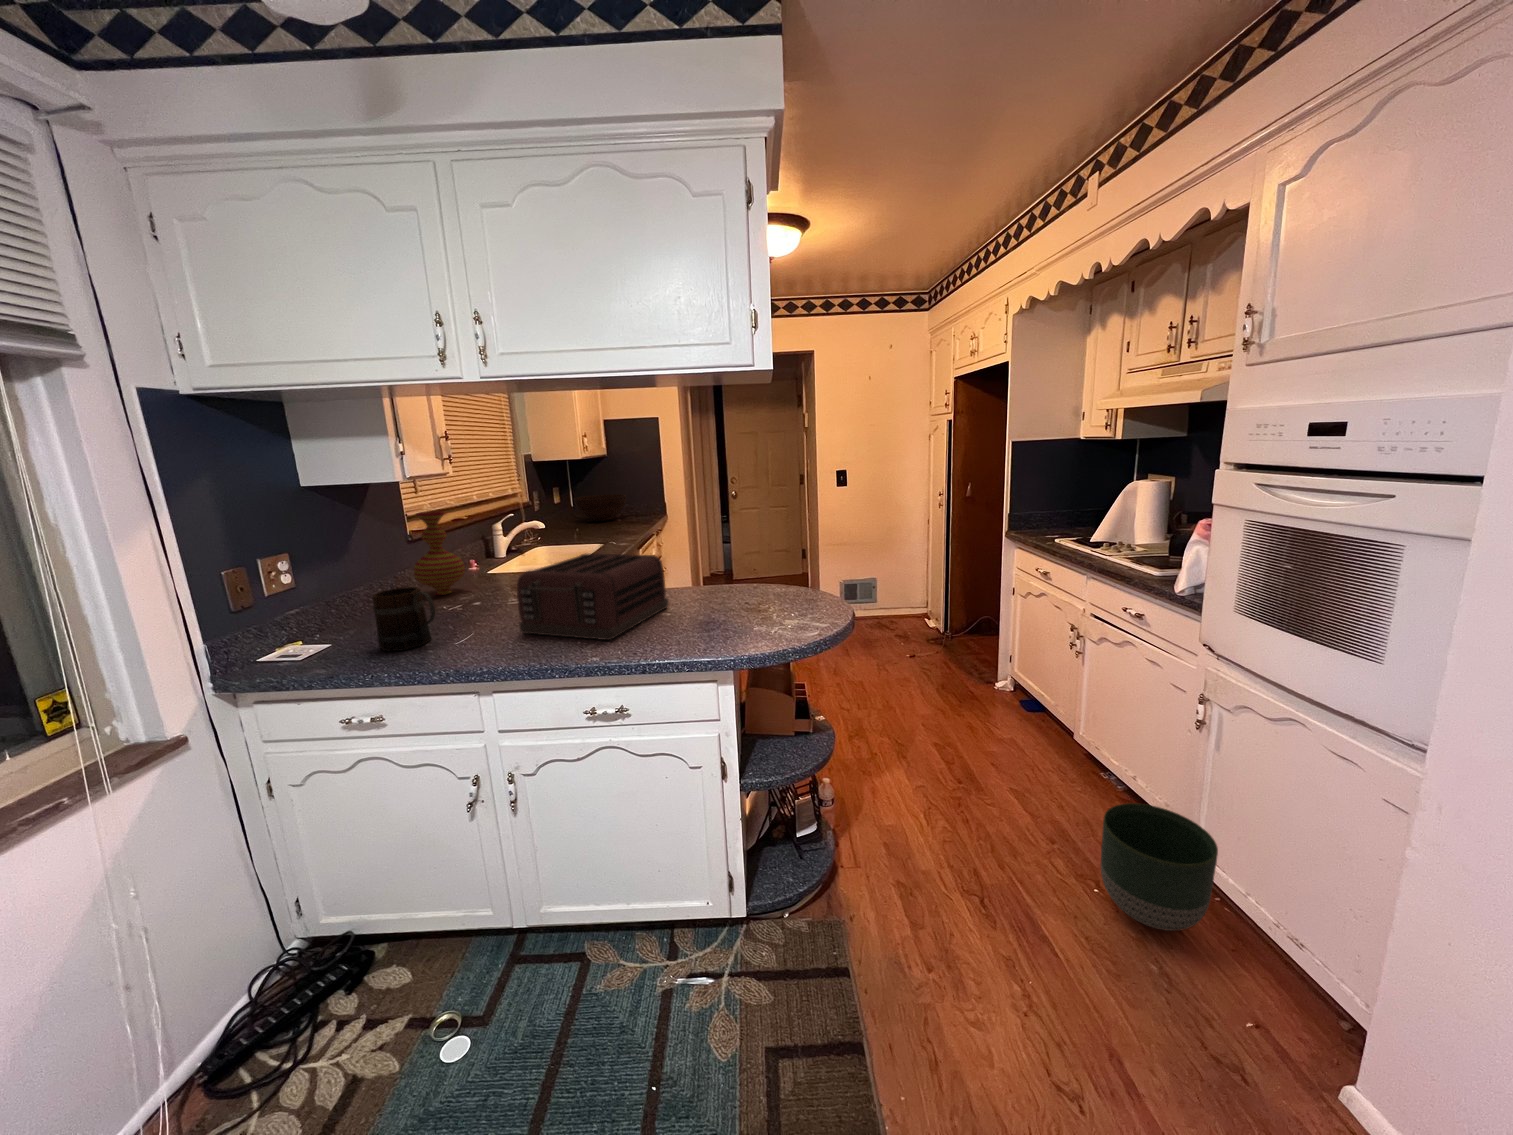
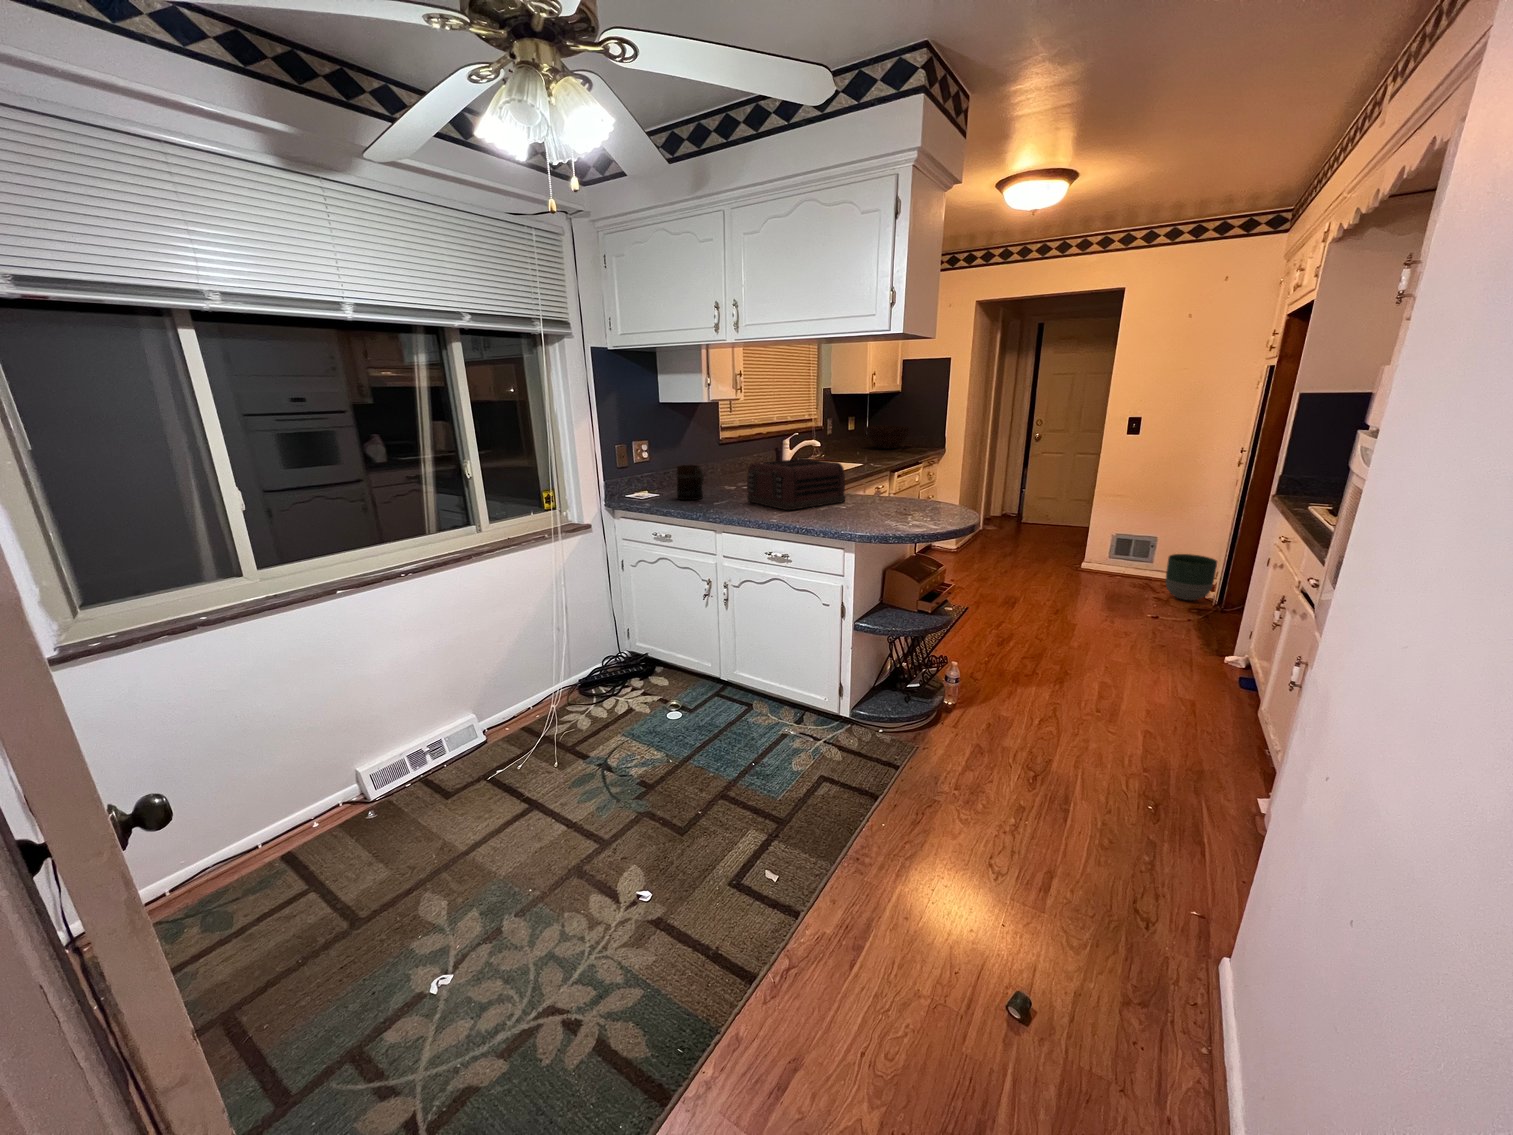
vase: present [414,511,465,595] -> none [714,423,744,480]
planter: present [1101,803,1218,931] -> present [1166,554,1217,600]

